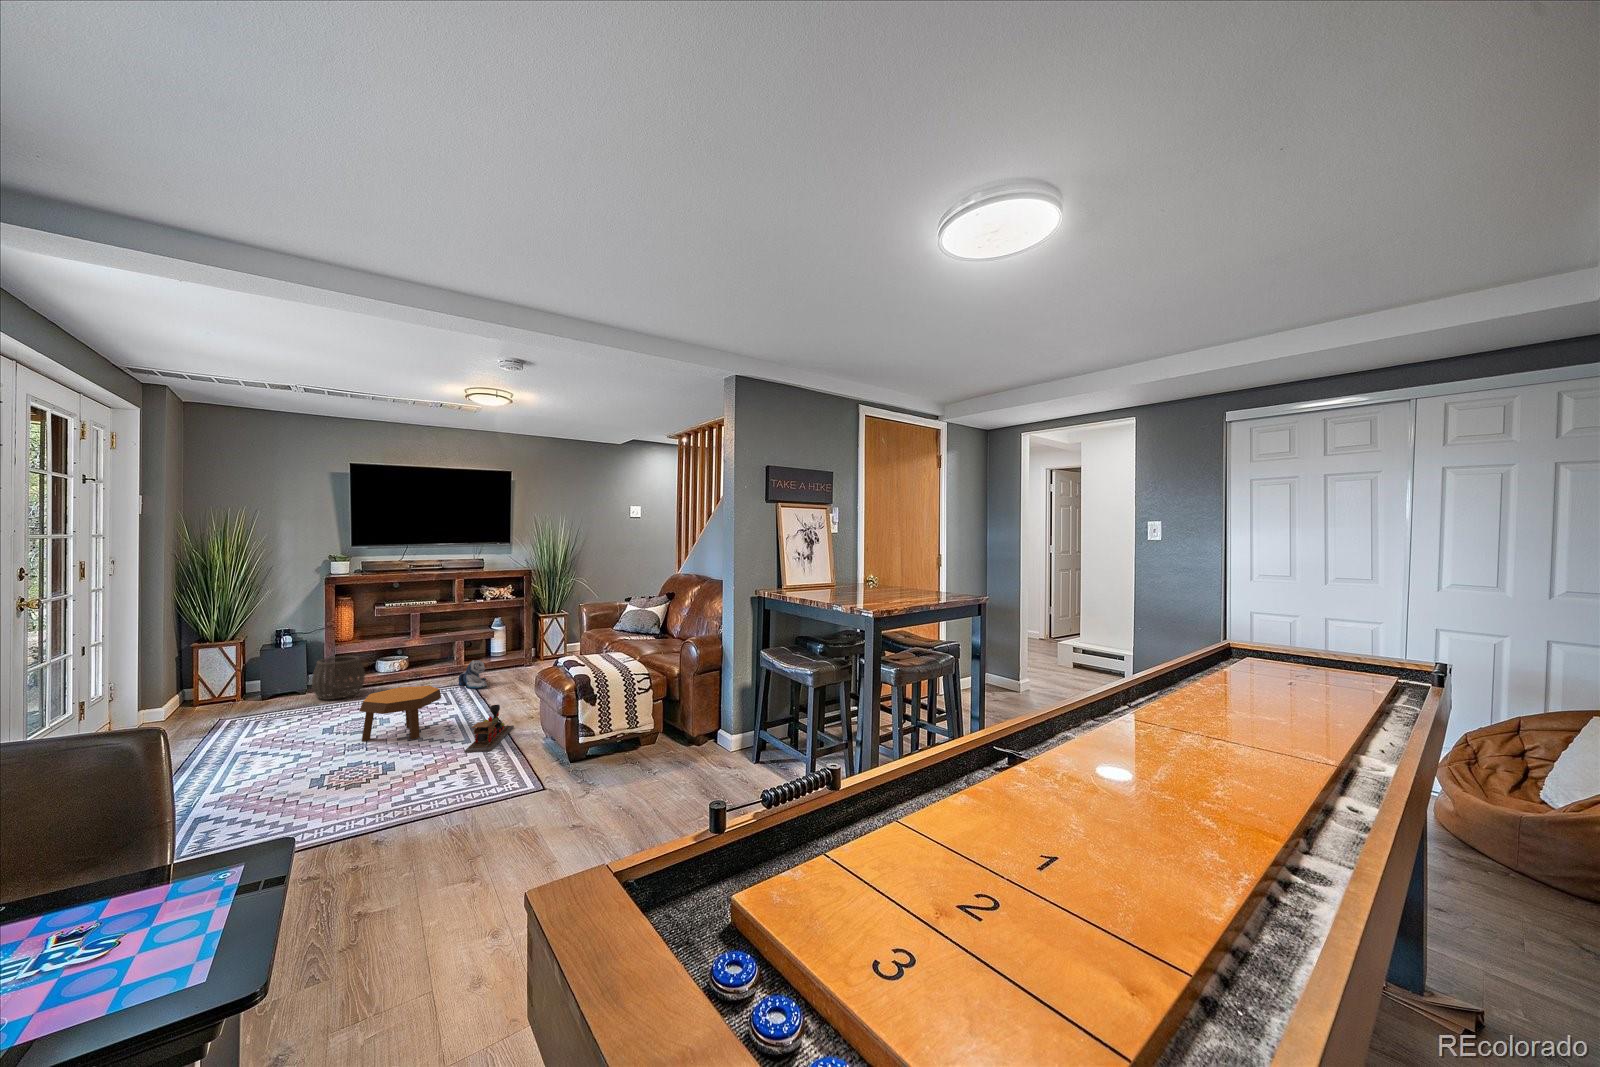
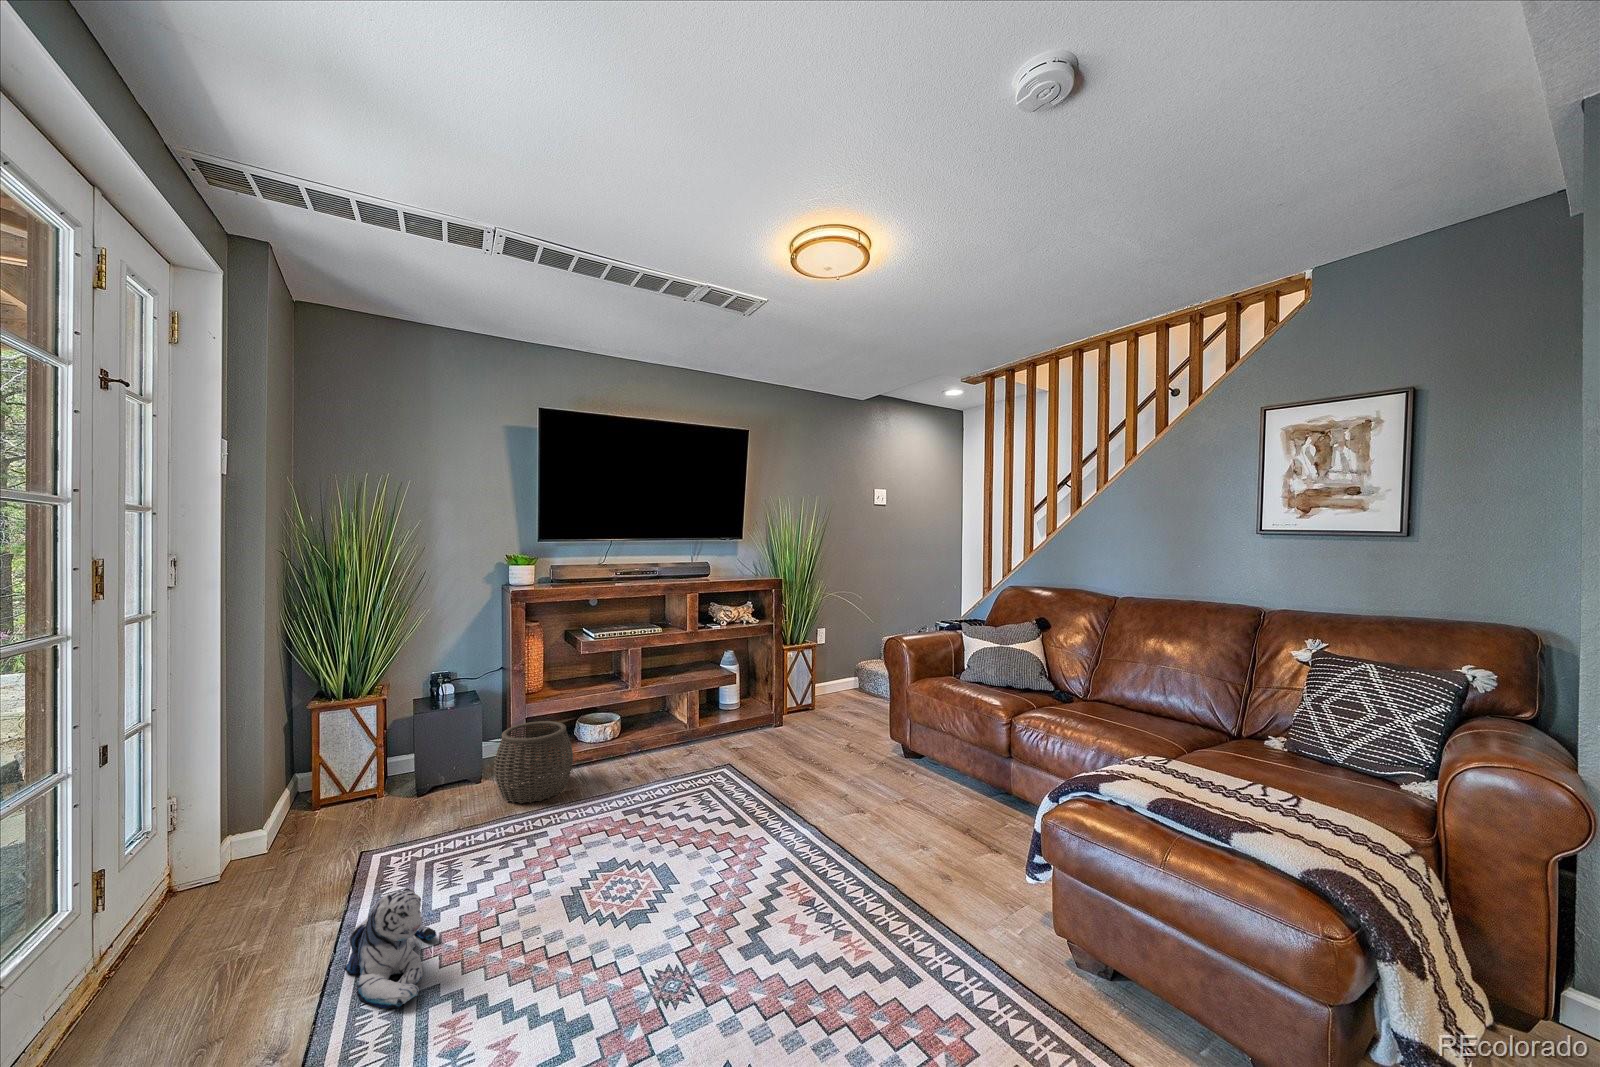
plush toy: present [459,660,487,689] -> present [344,888,436,1008]
footstool: present [359,686,441,741] -> none [642,814,777,958]
toy train: present [464,705,514,752] -> none [883,878,977,1034]

